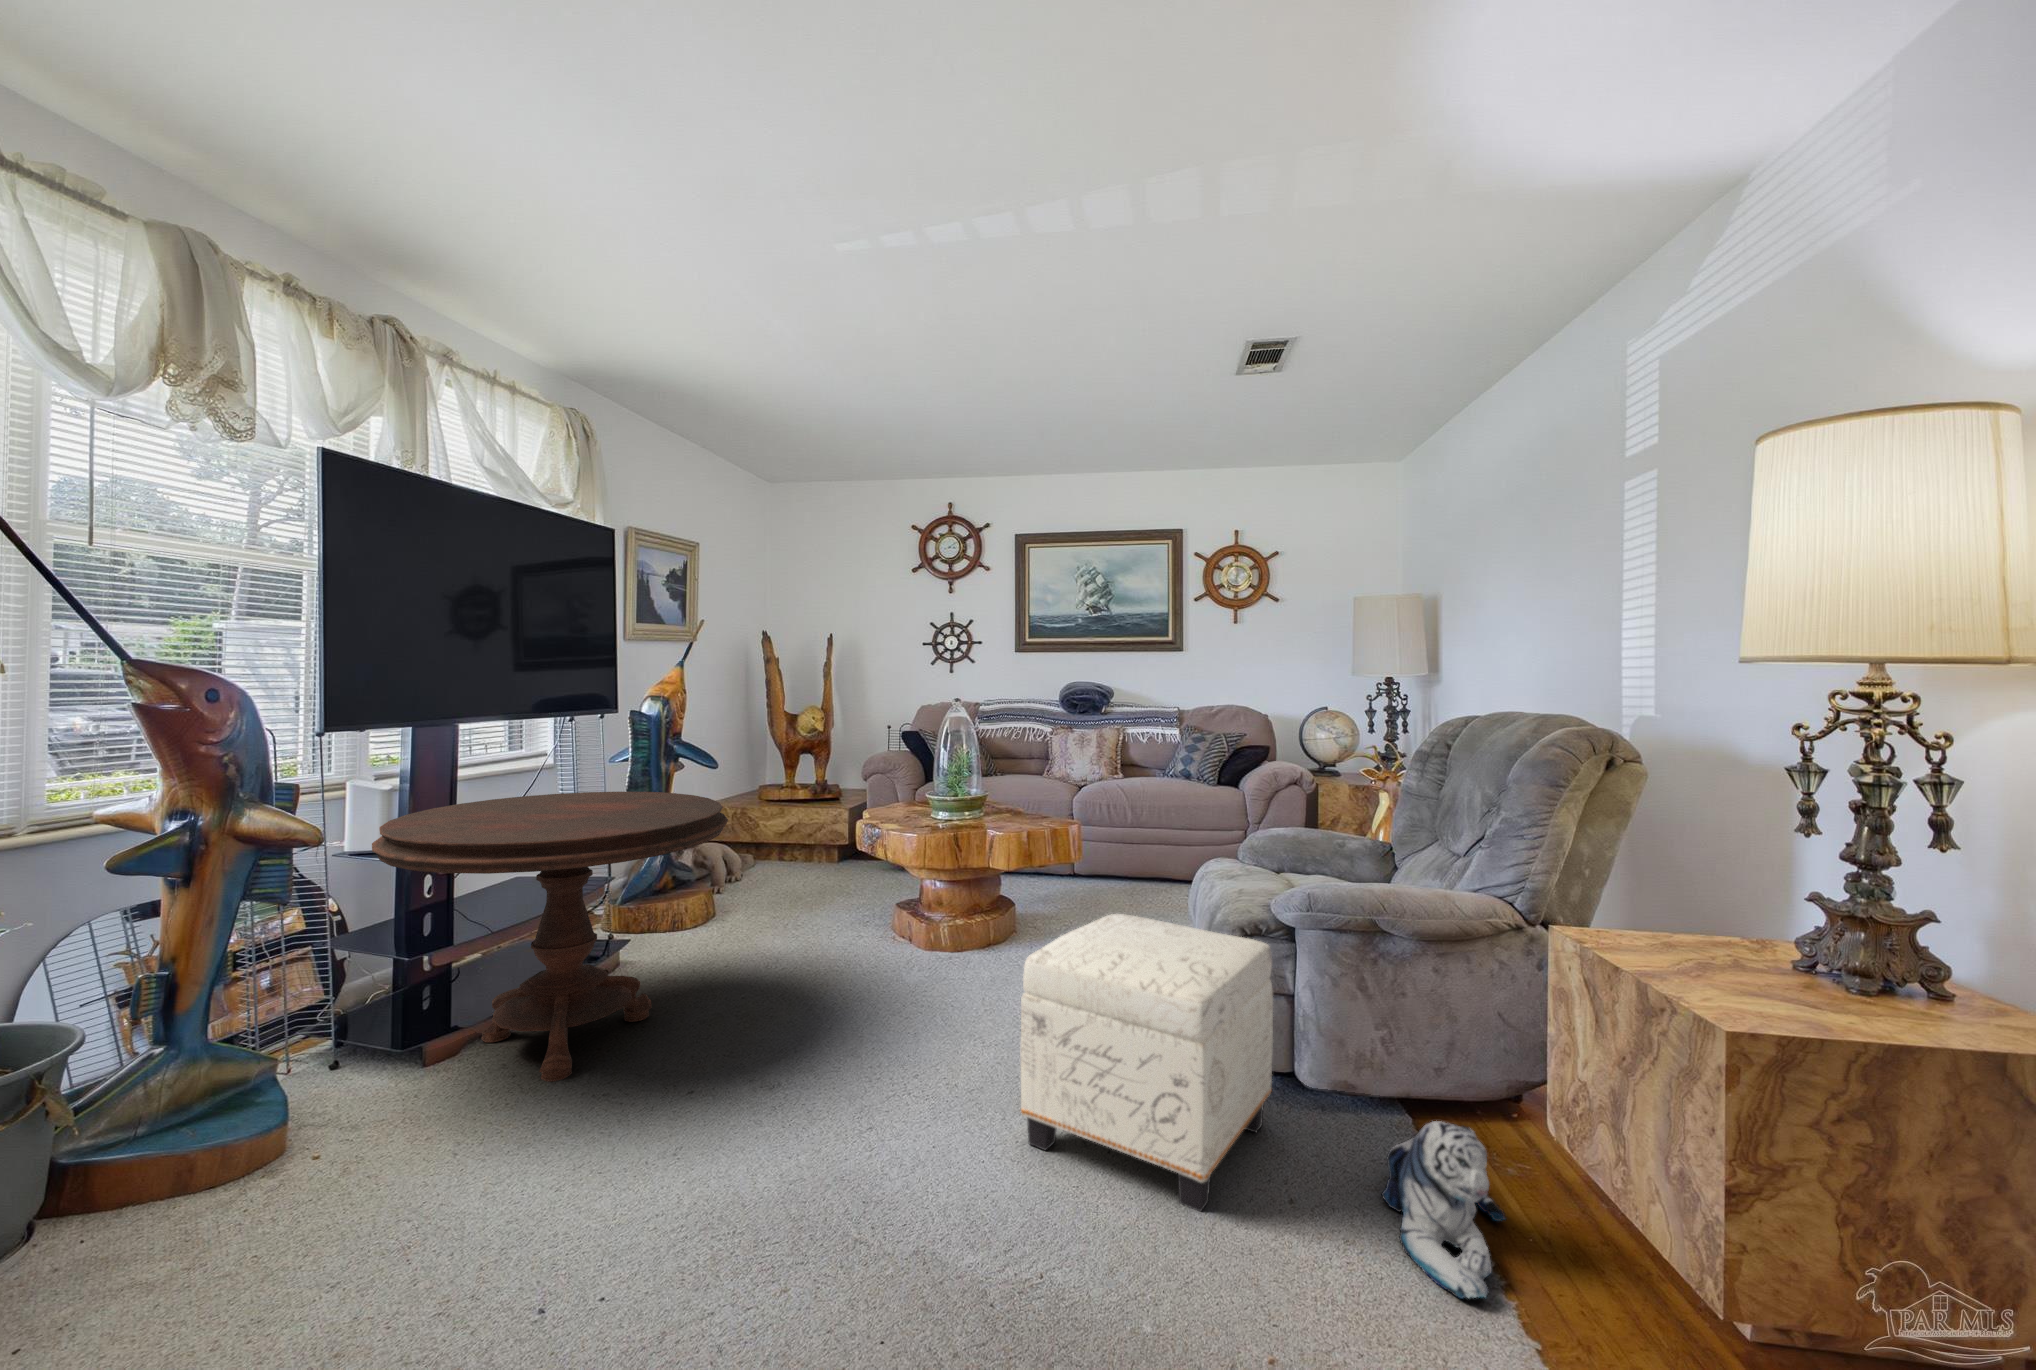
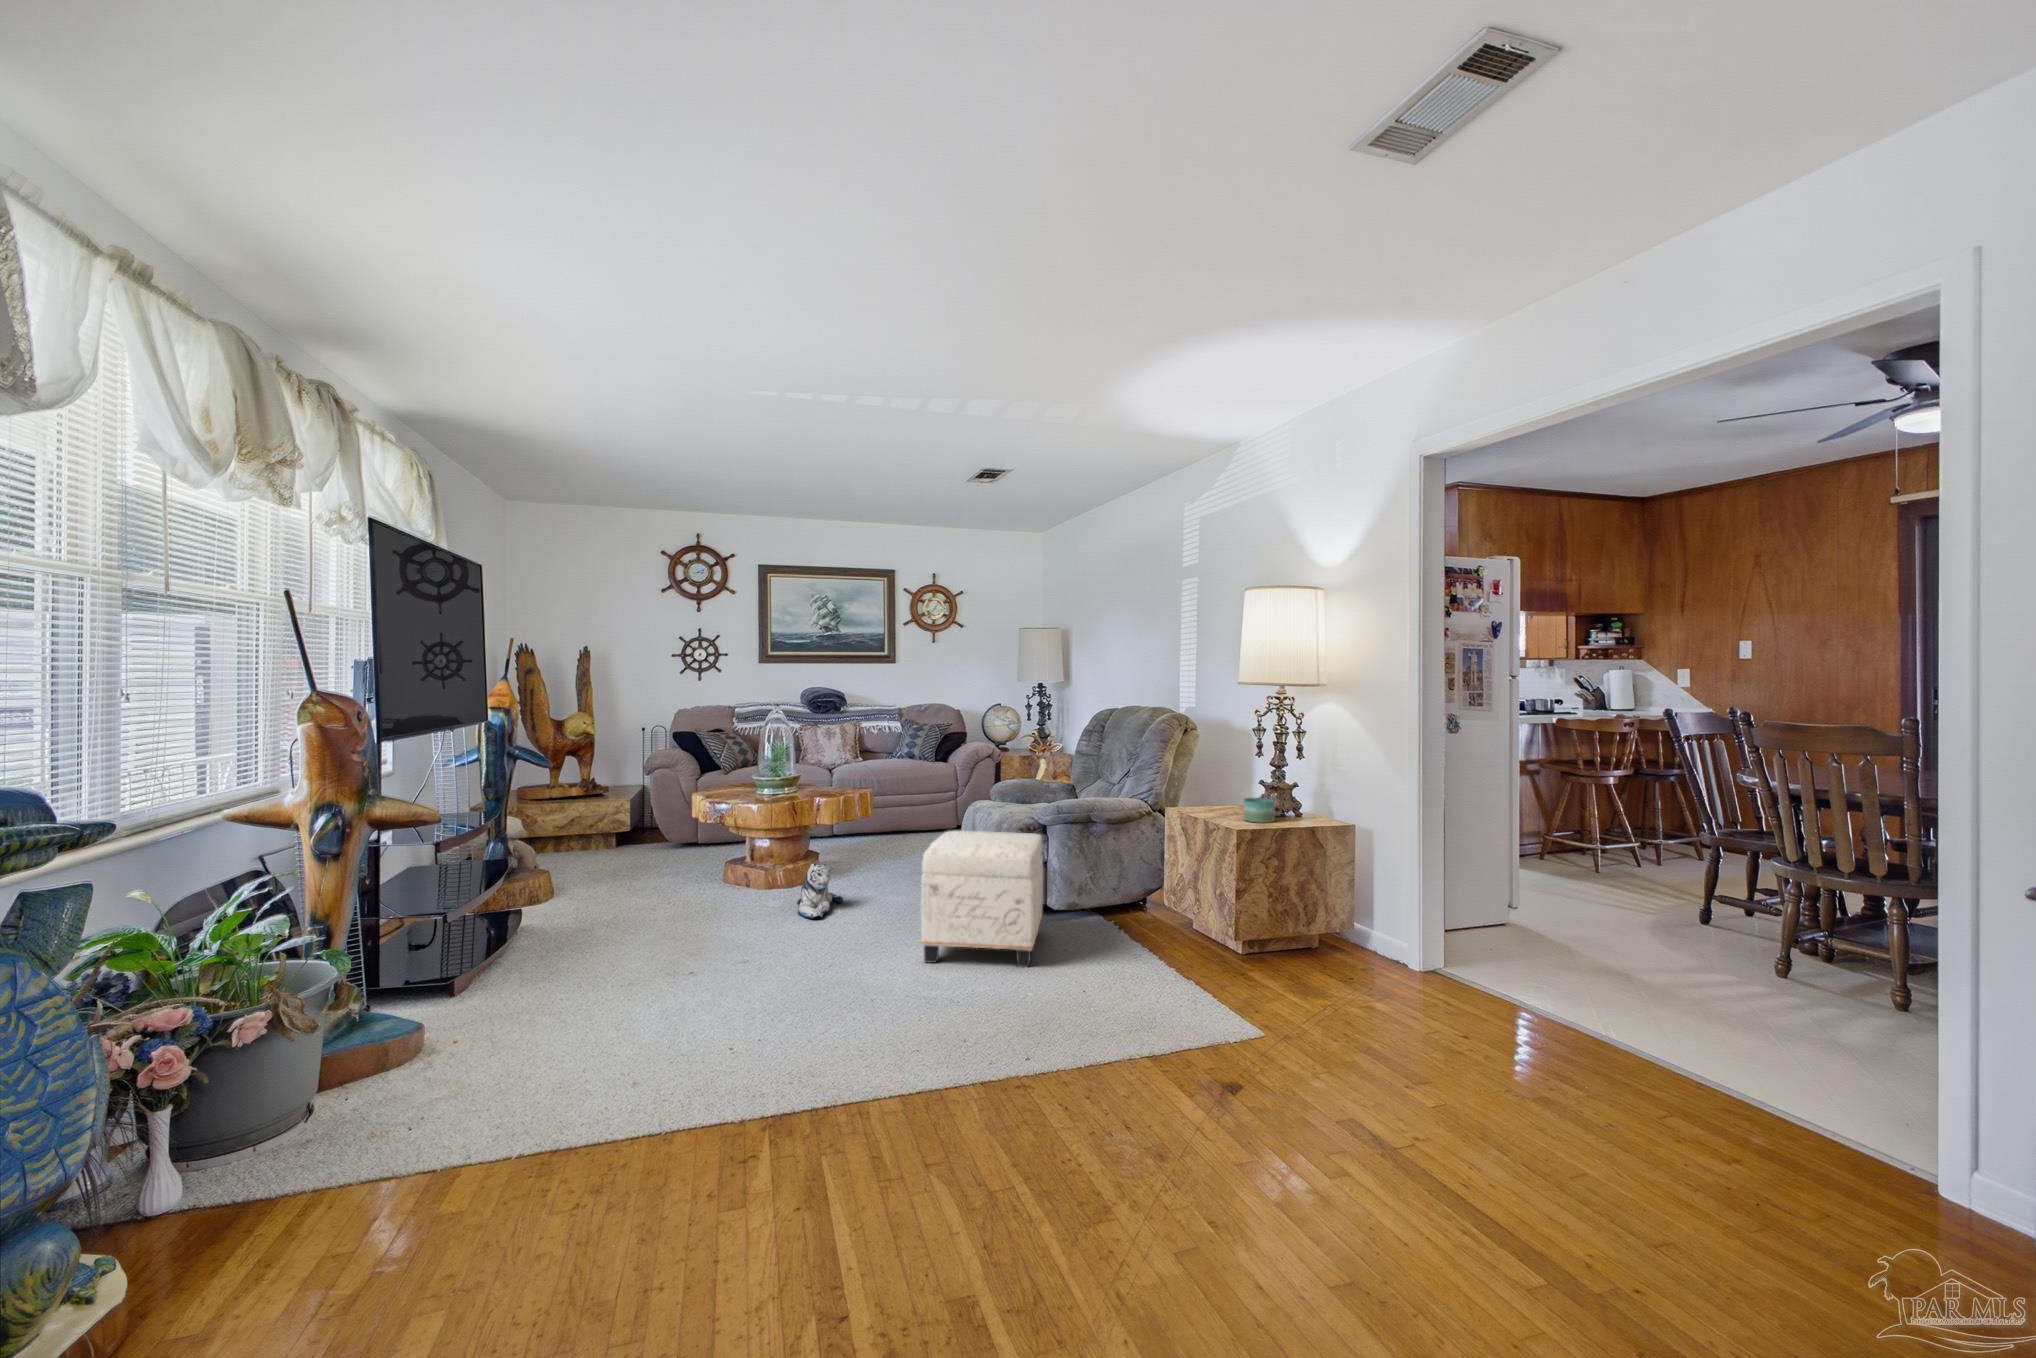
side table: present [372,792,728,1082] -> none [376,783,667,999]
candle: none [1747,945,1852,1023] -> present [1244,798,1275,823]
plush toy: present [1382,1121,1505,1299] -> present [797,864,843,919]

